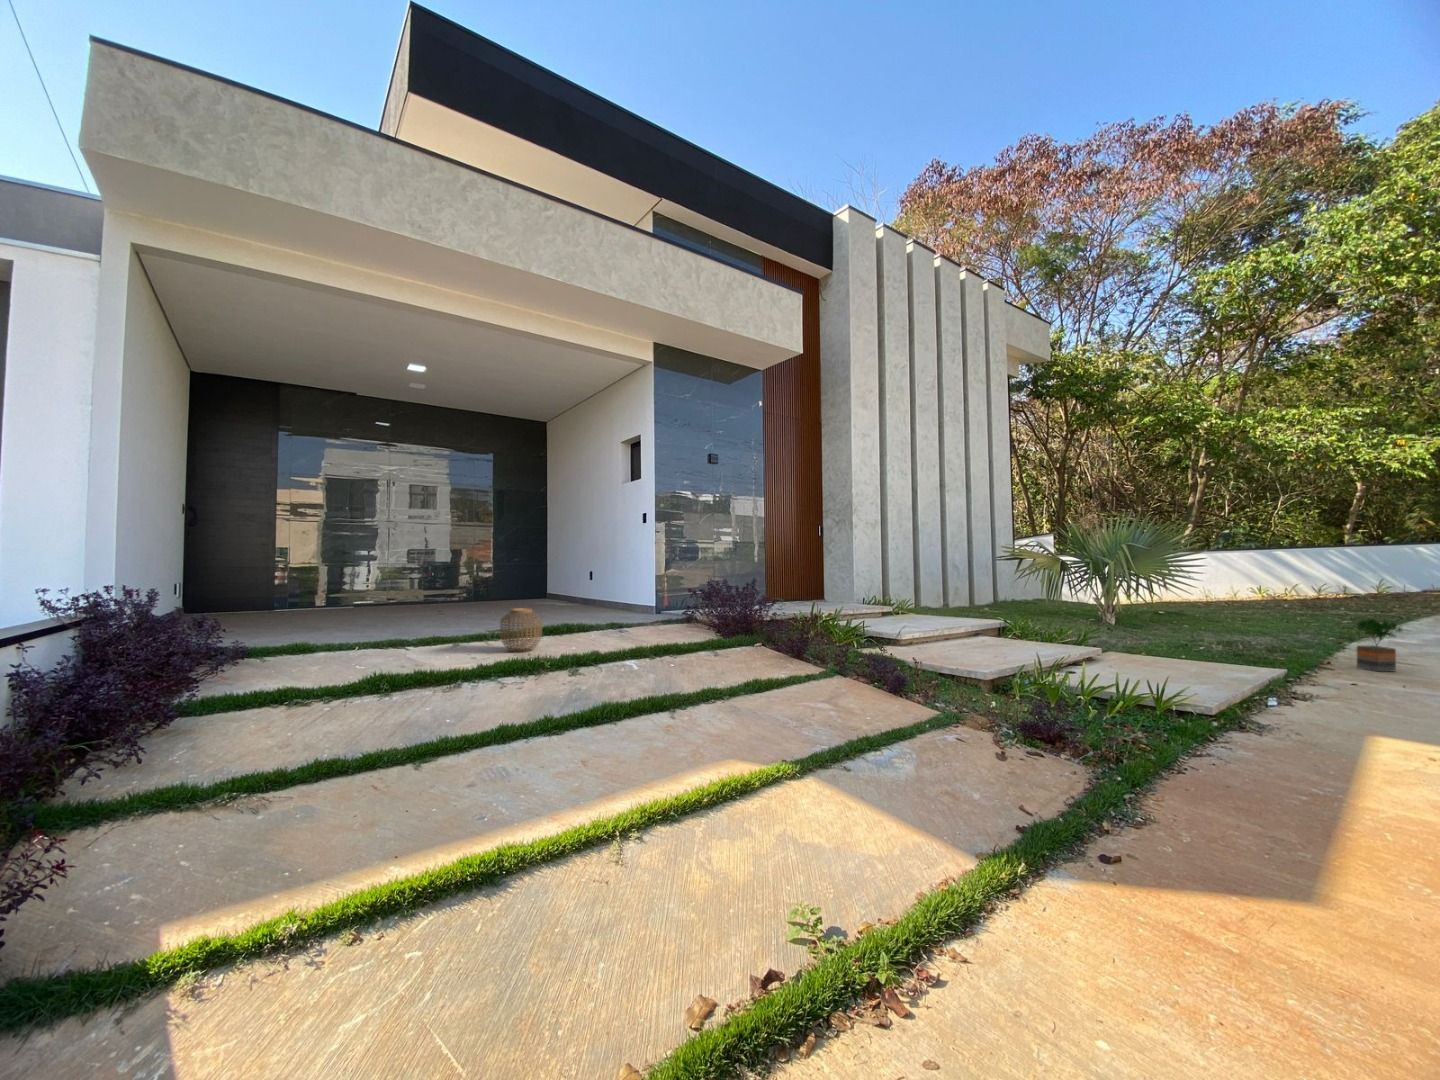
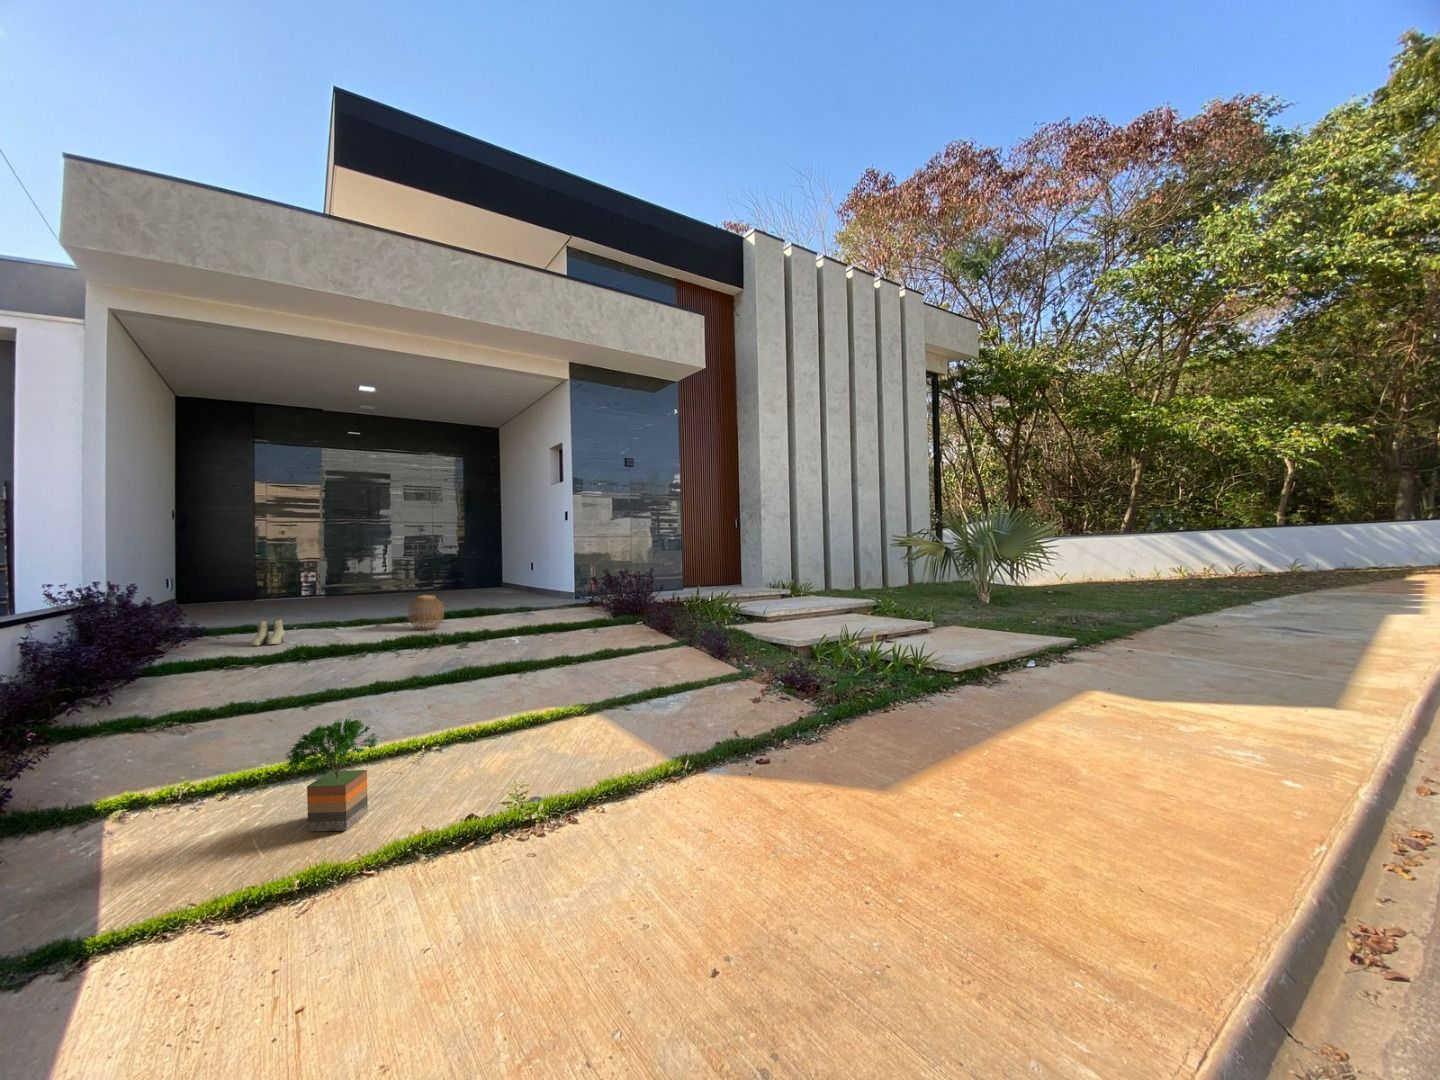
potted tree: present [1357,619,1402,672] -> present [286,718,377,832]
boots: none [313,637,353,672] -> present [251,619,284,646]

